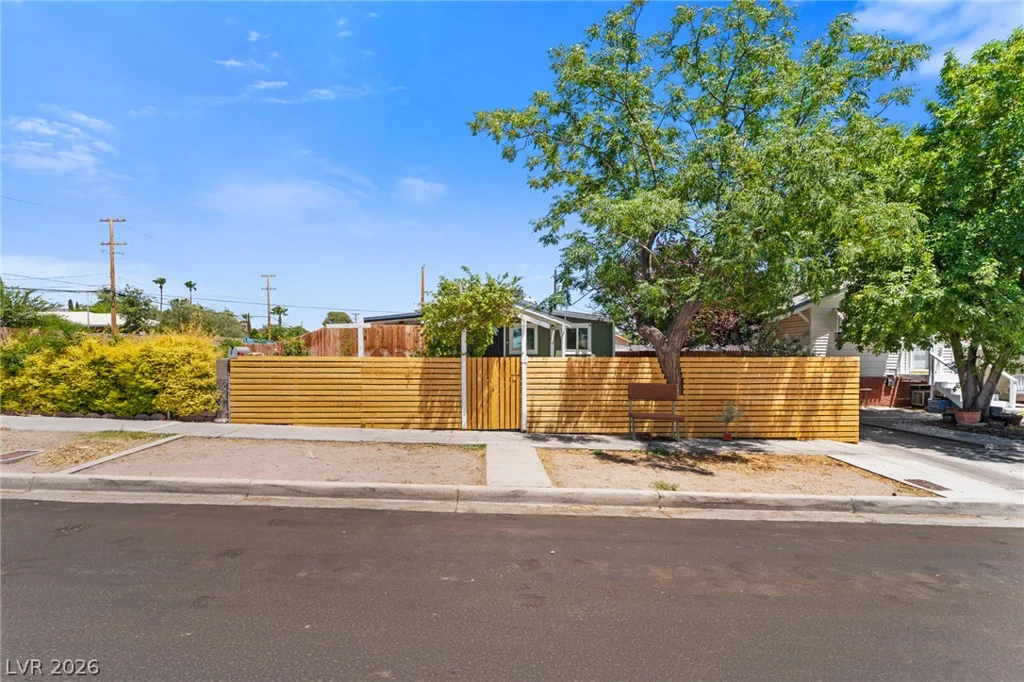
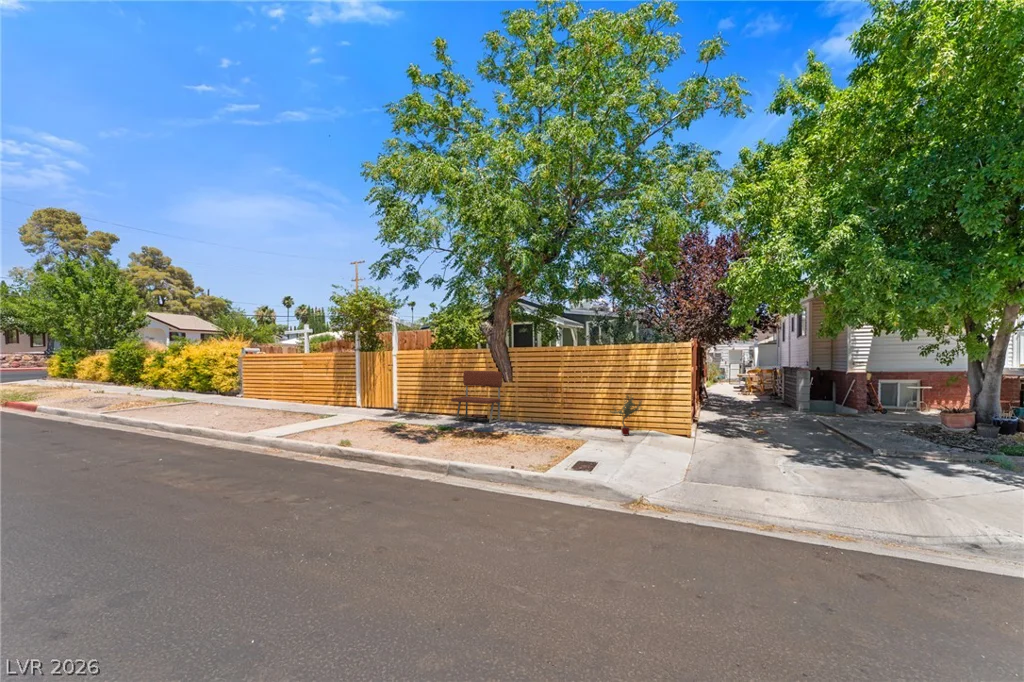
potted tree: present [713,403,744,441] -> present [610,395,642,435]

